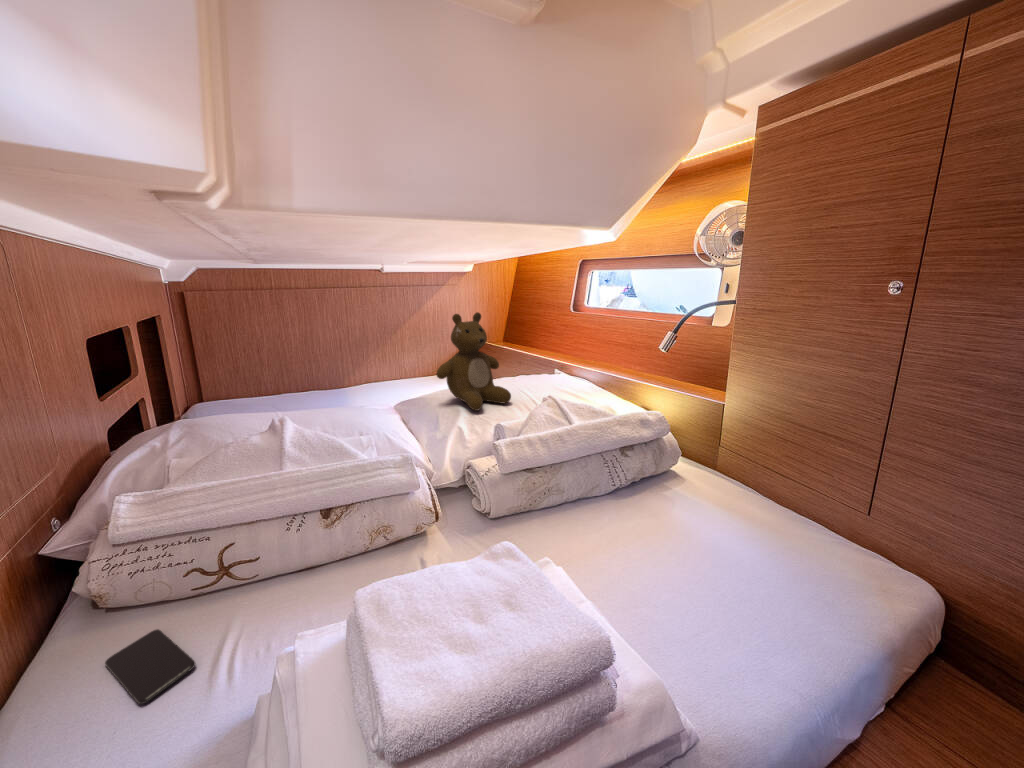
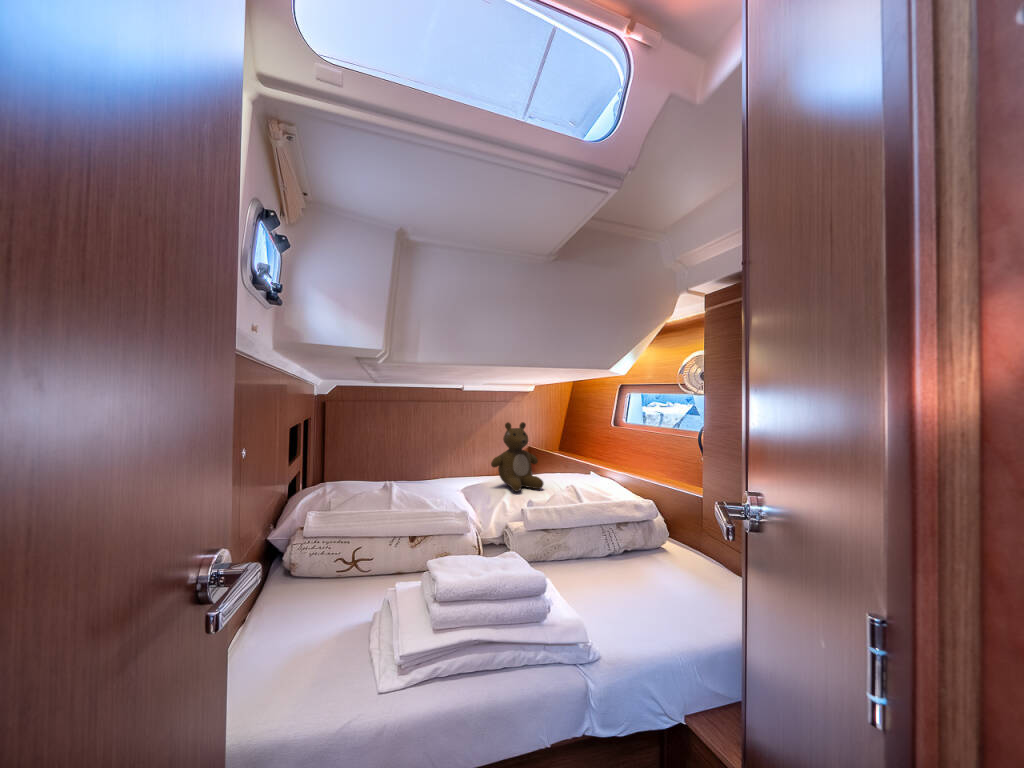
smartphone: present [105,629,195,704] -> none [297,587,340,612]

